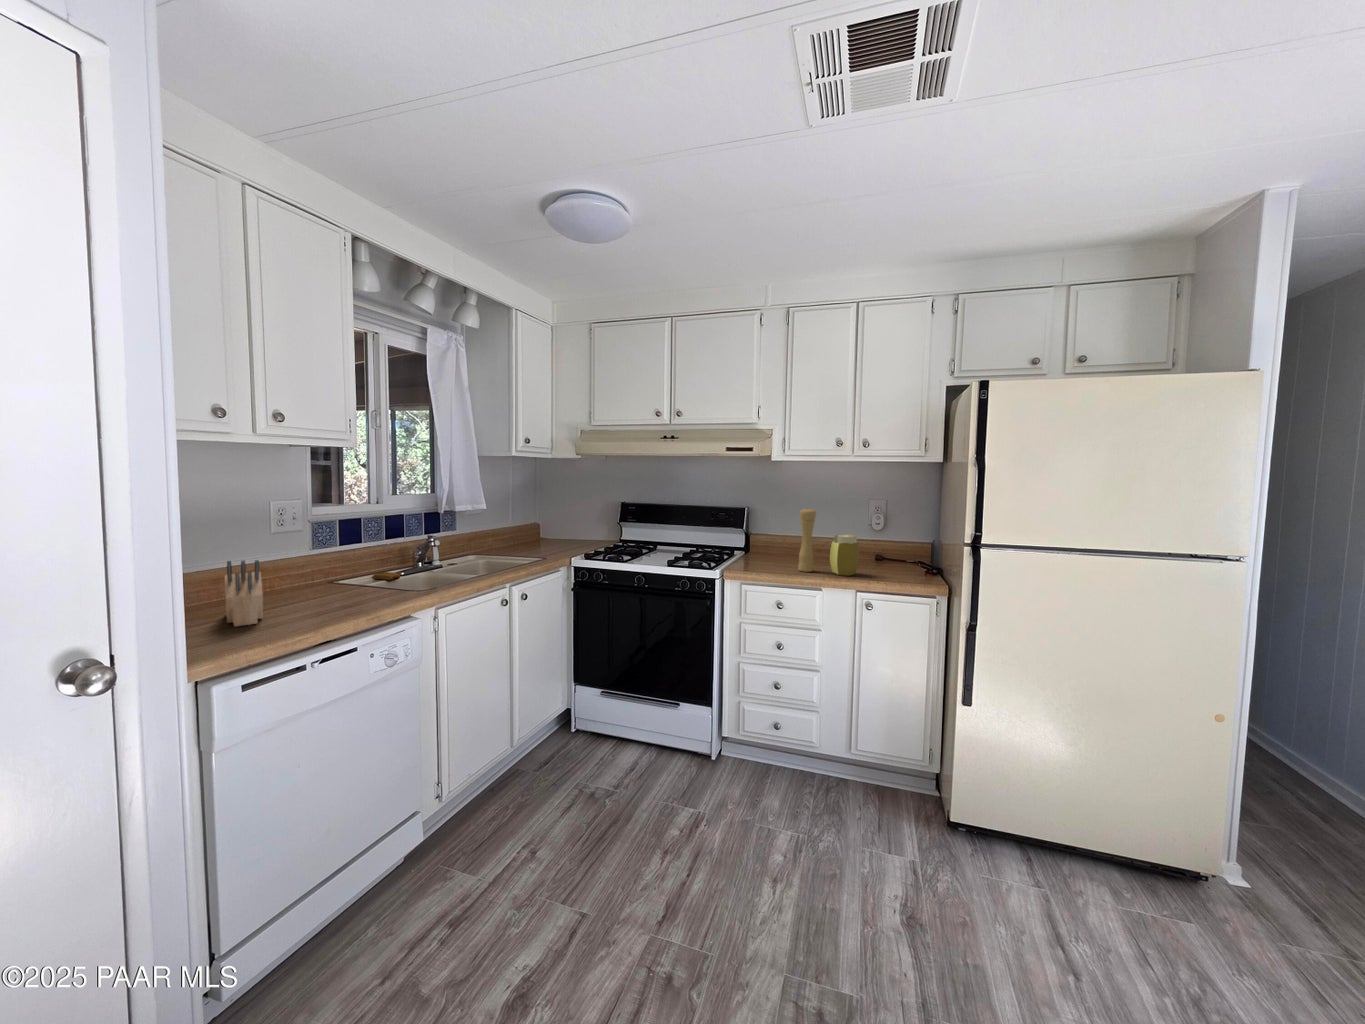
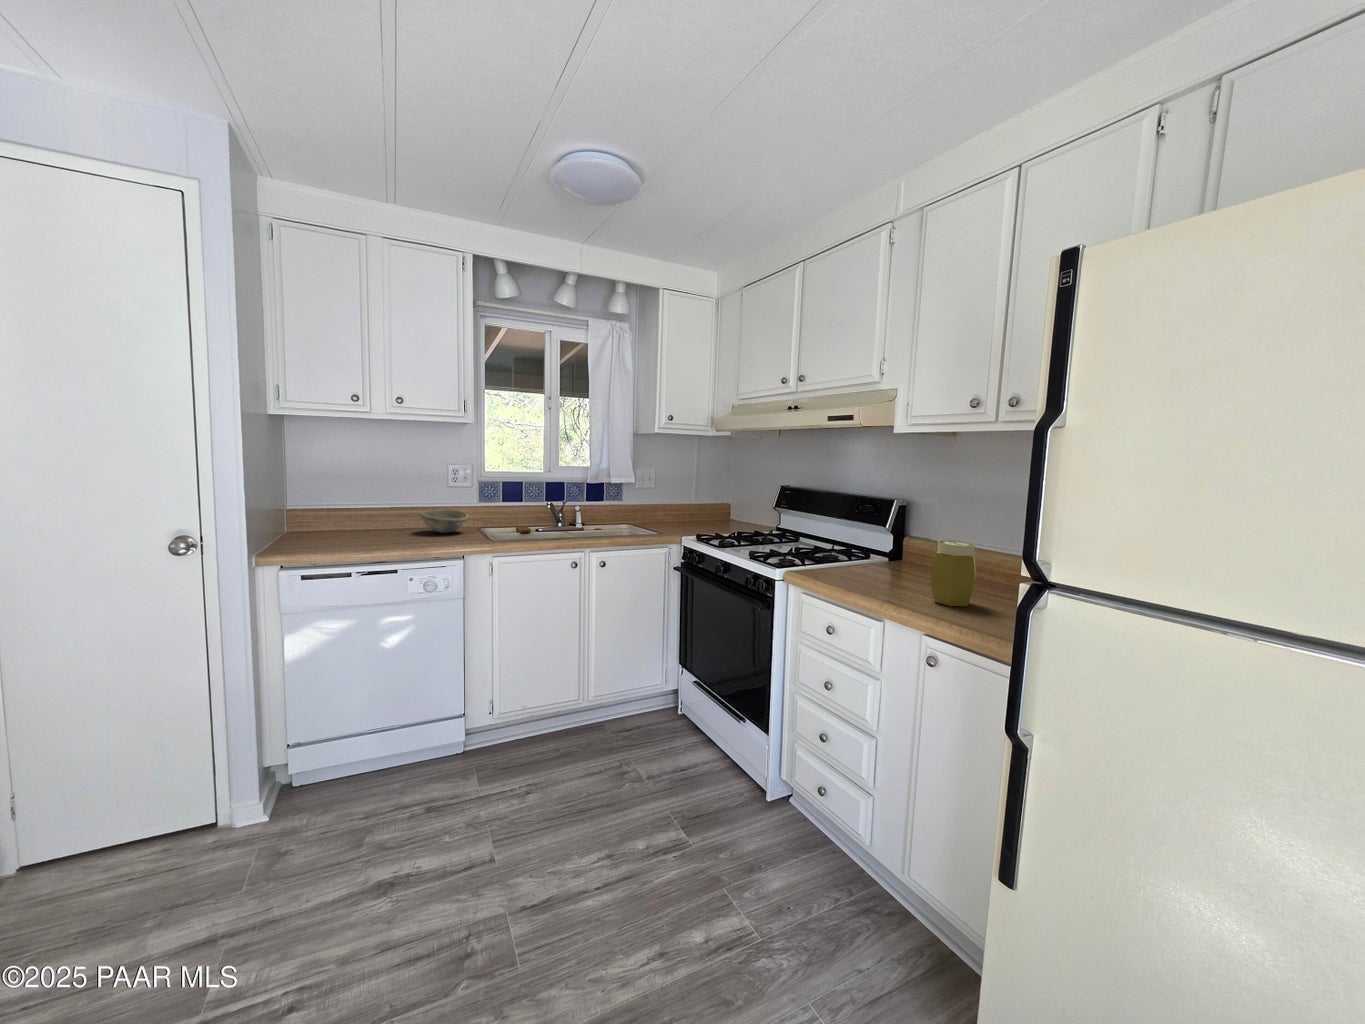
pepper mill: present [798,508,816,572] -> none [893,498,923,591]
knife block: present [225,560,263,626] -> none [351,494,400,541]
bowl: none [262,564,337,596] -> present [420,509,468,533]

